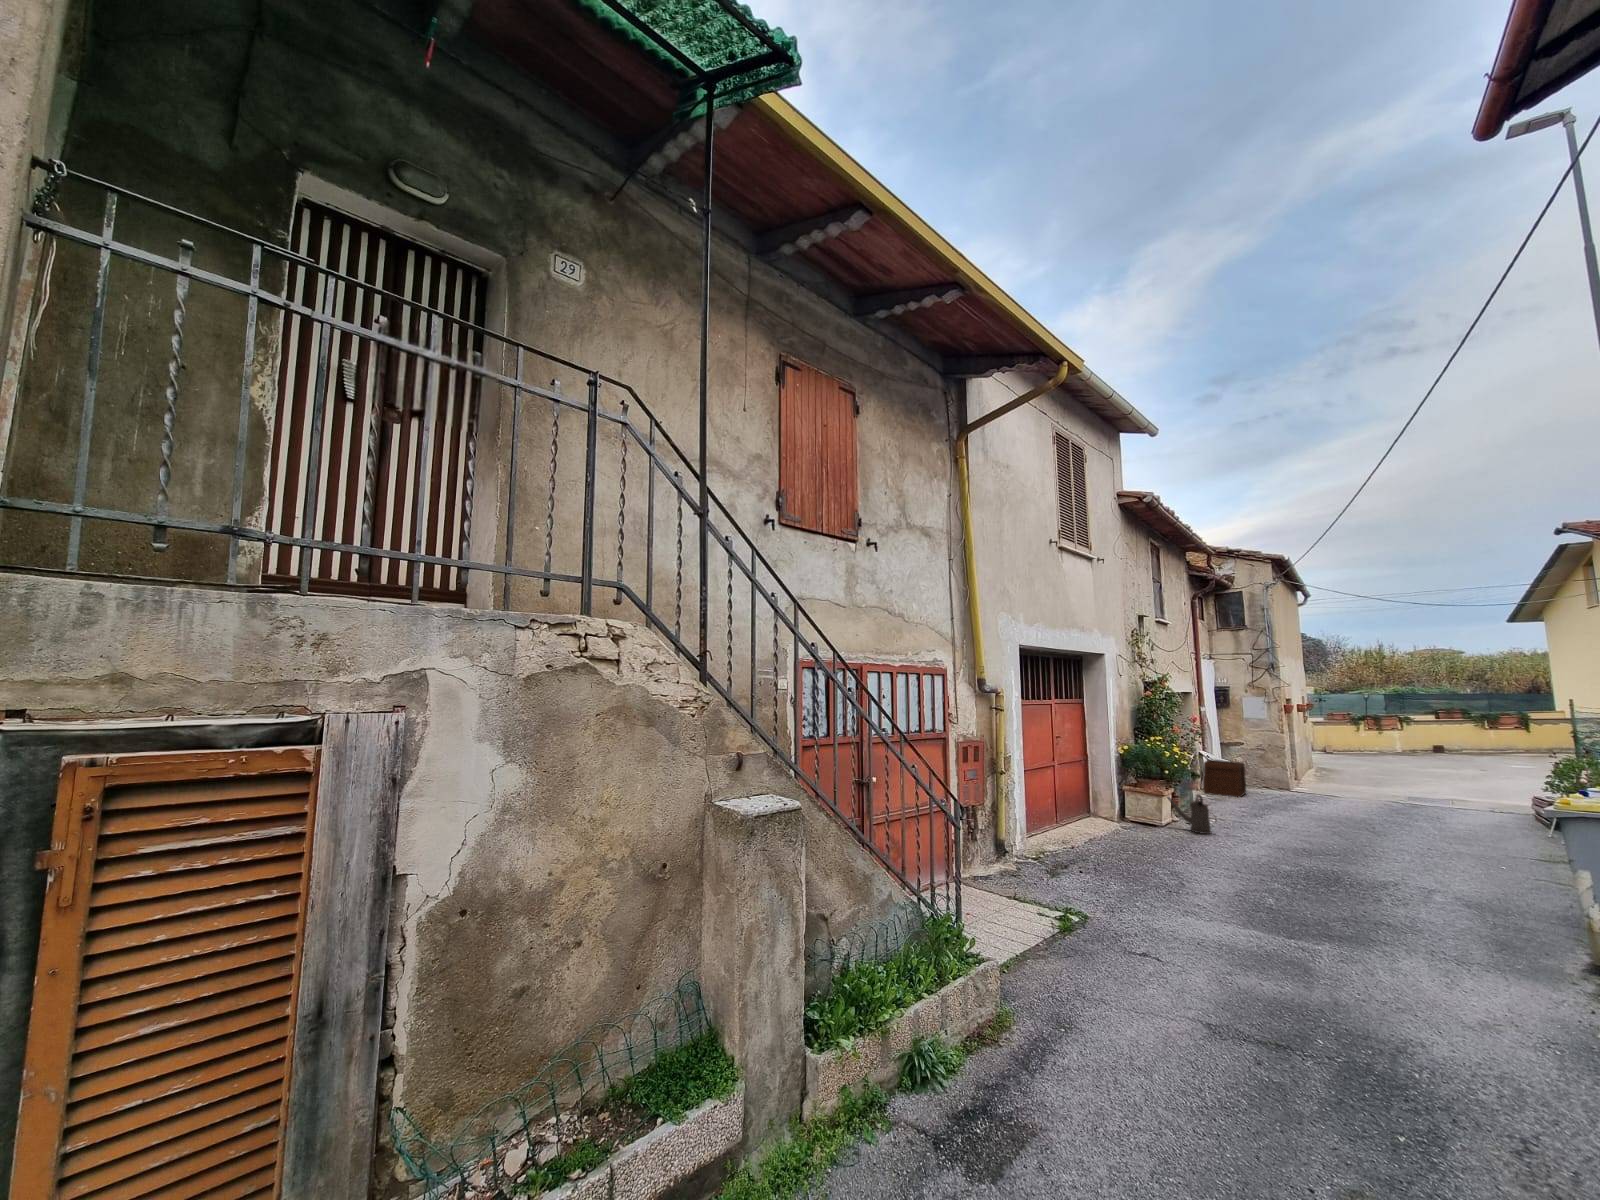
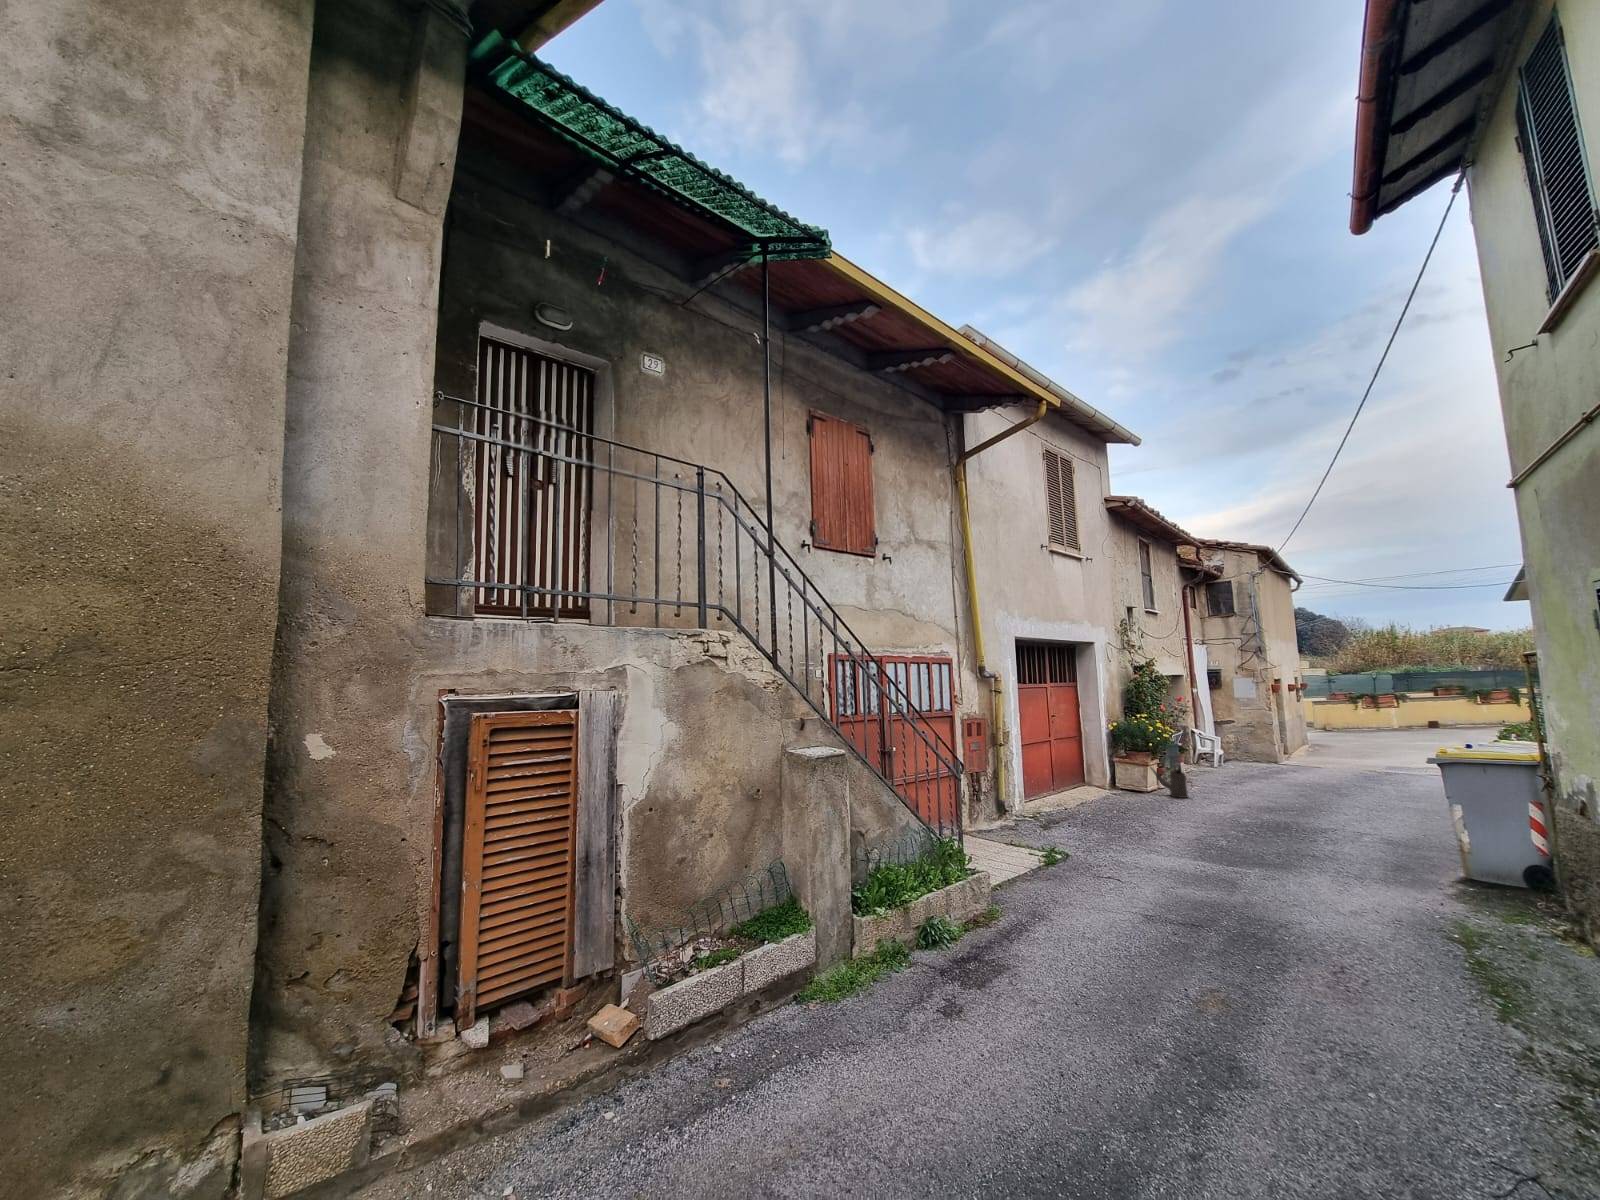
wooden crate: present [1203,760,1246,797] -> none [1192,737,1234,771]

